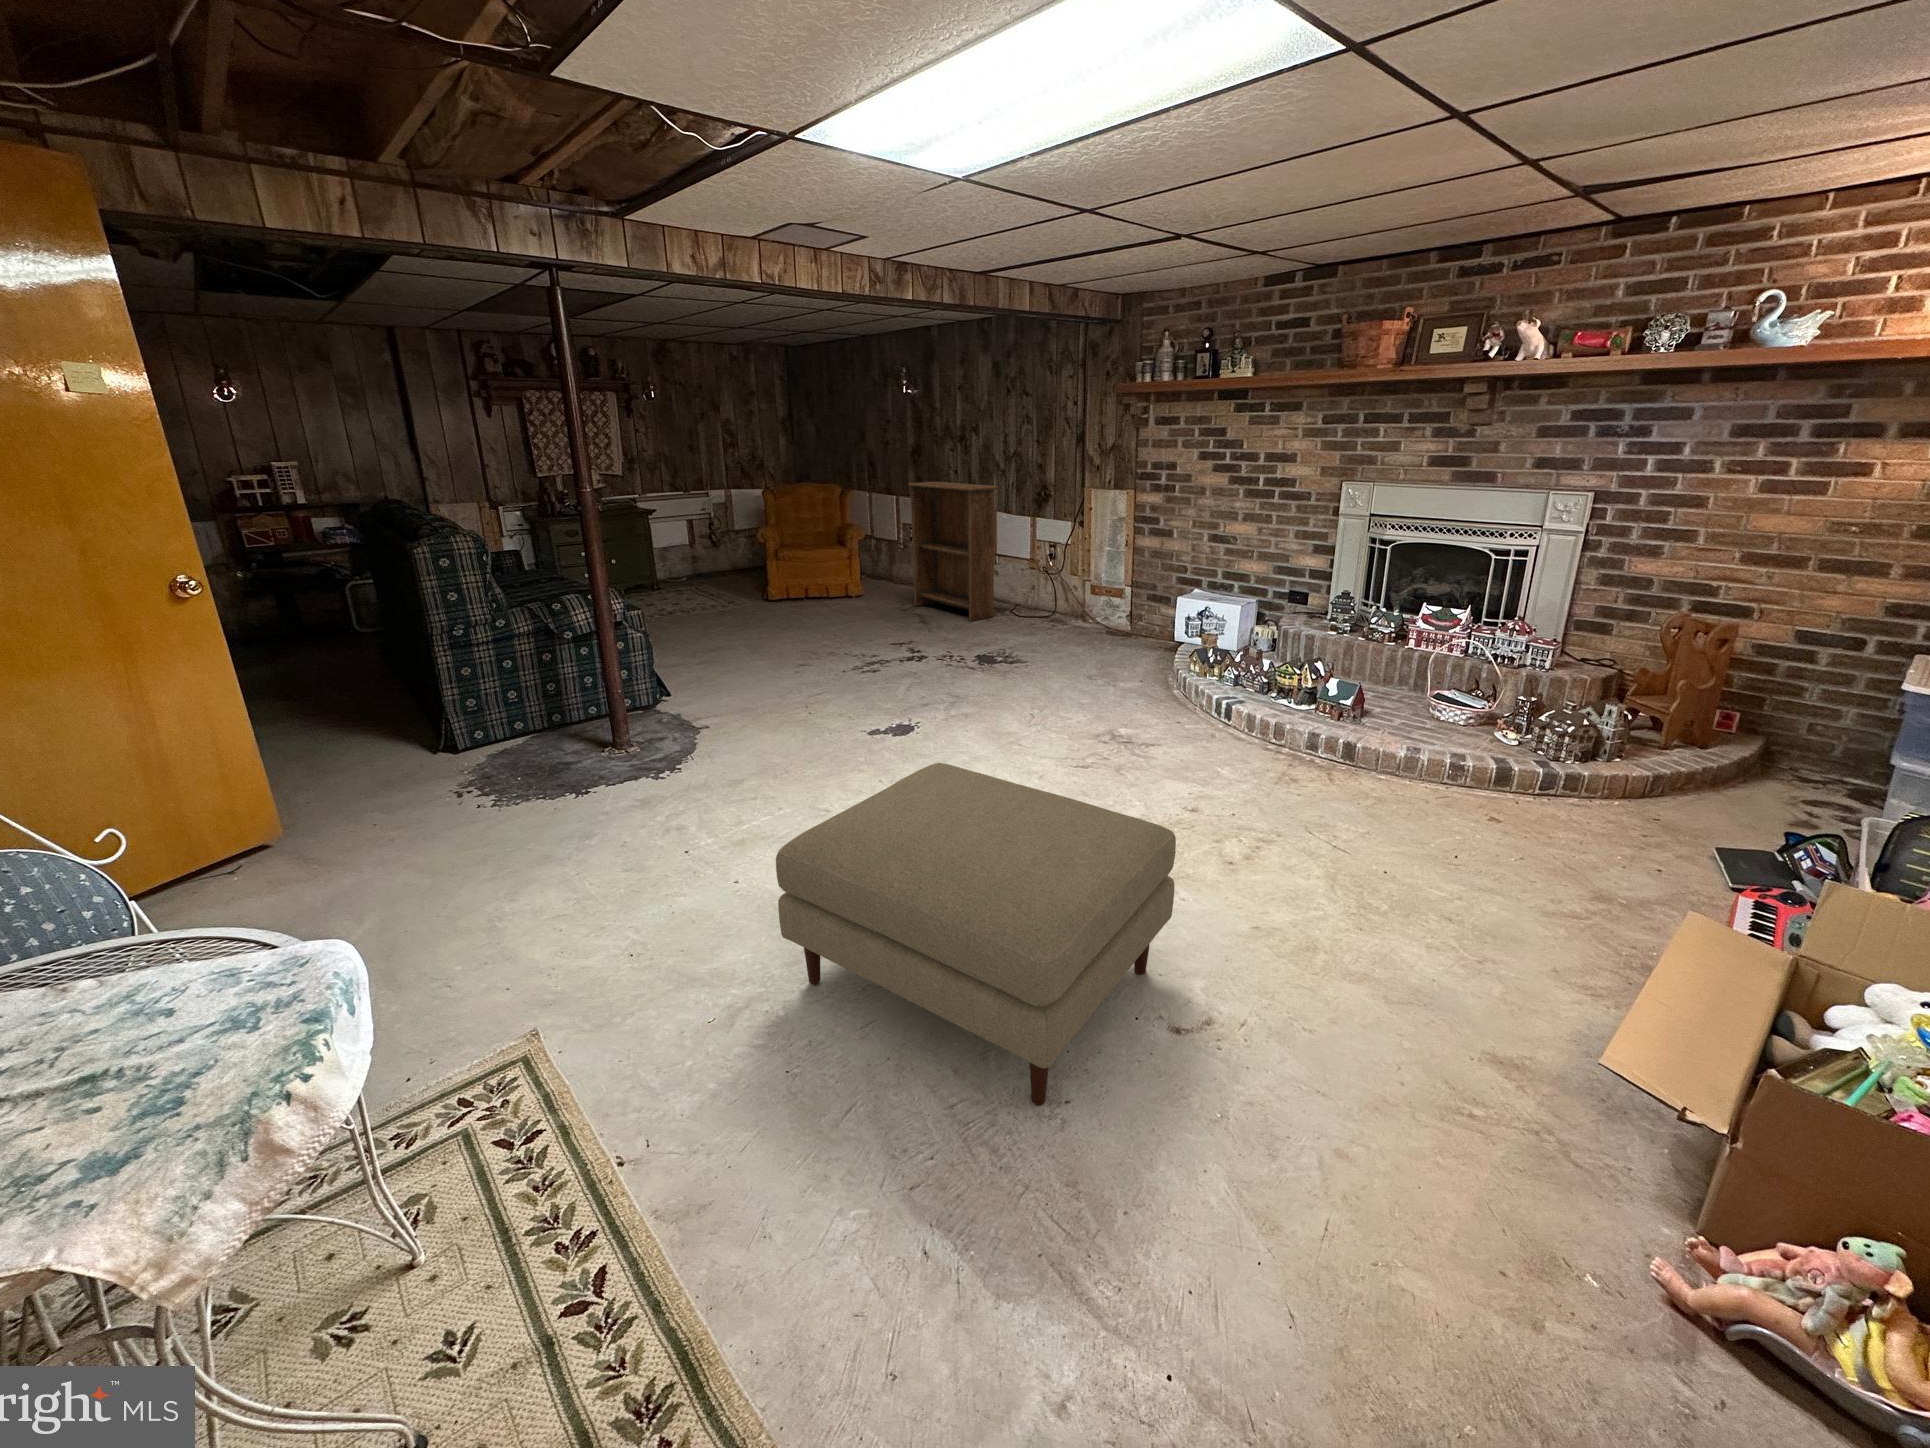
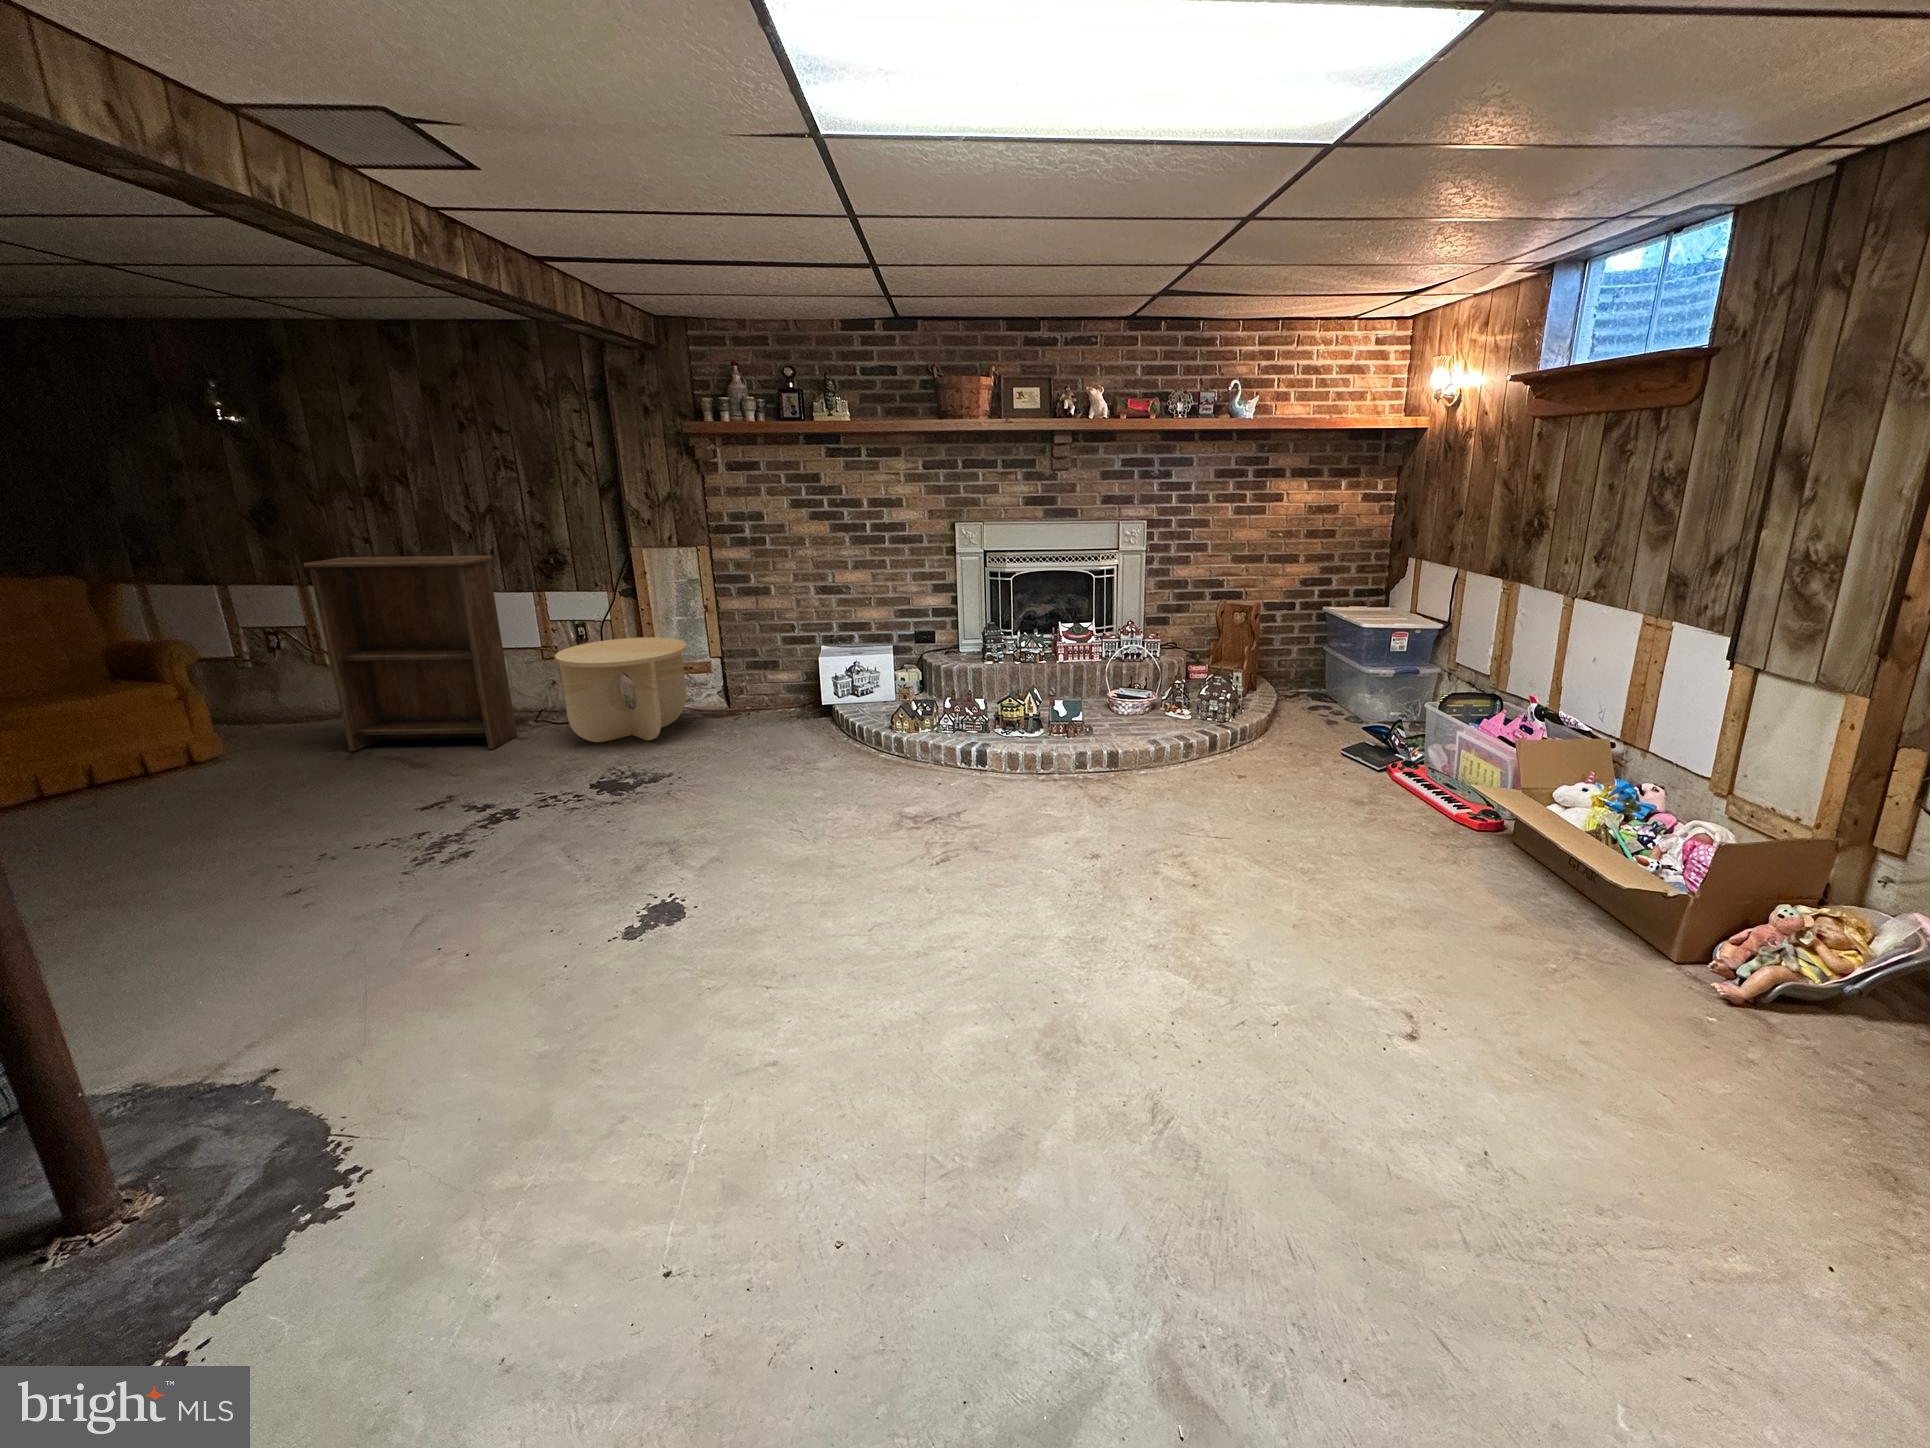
side table: none [1007,558,1100,638] -> present [555,637,687,742]
ottoman: present [776,763,1176,1105] -> none [1019,849,1482,1225]

